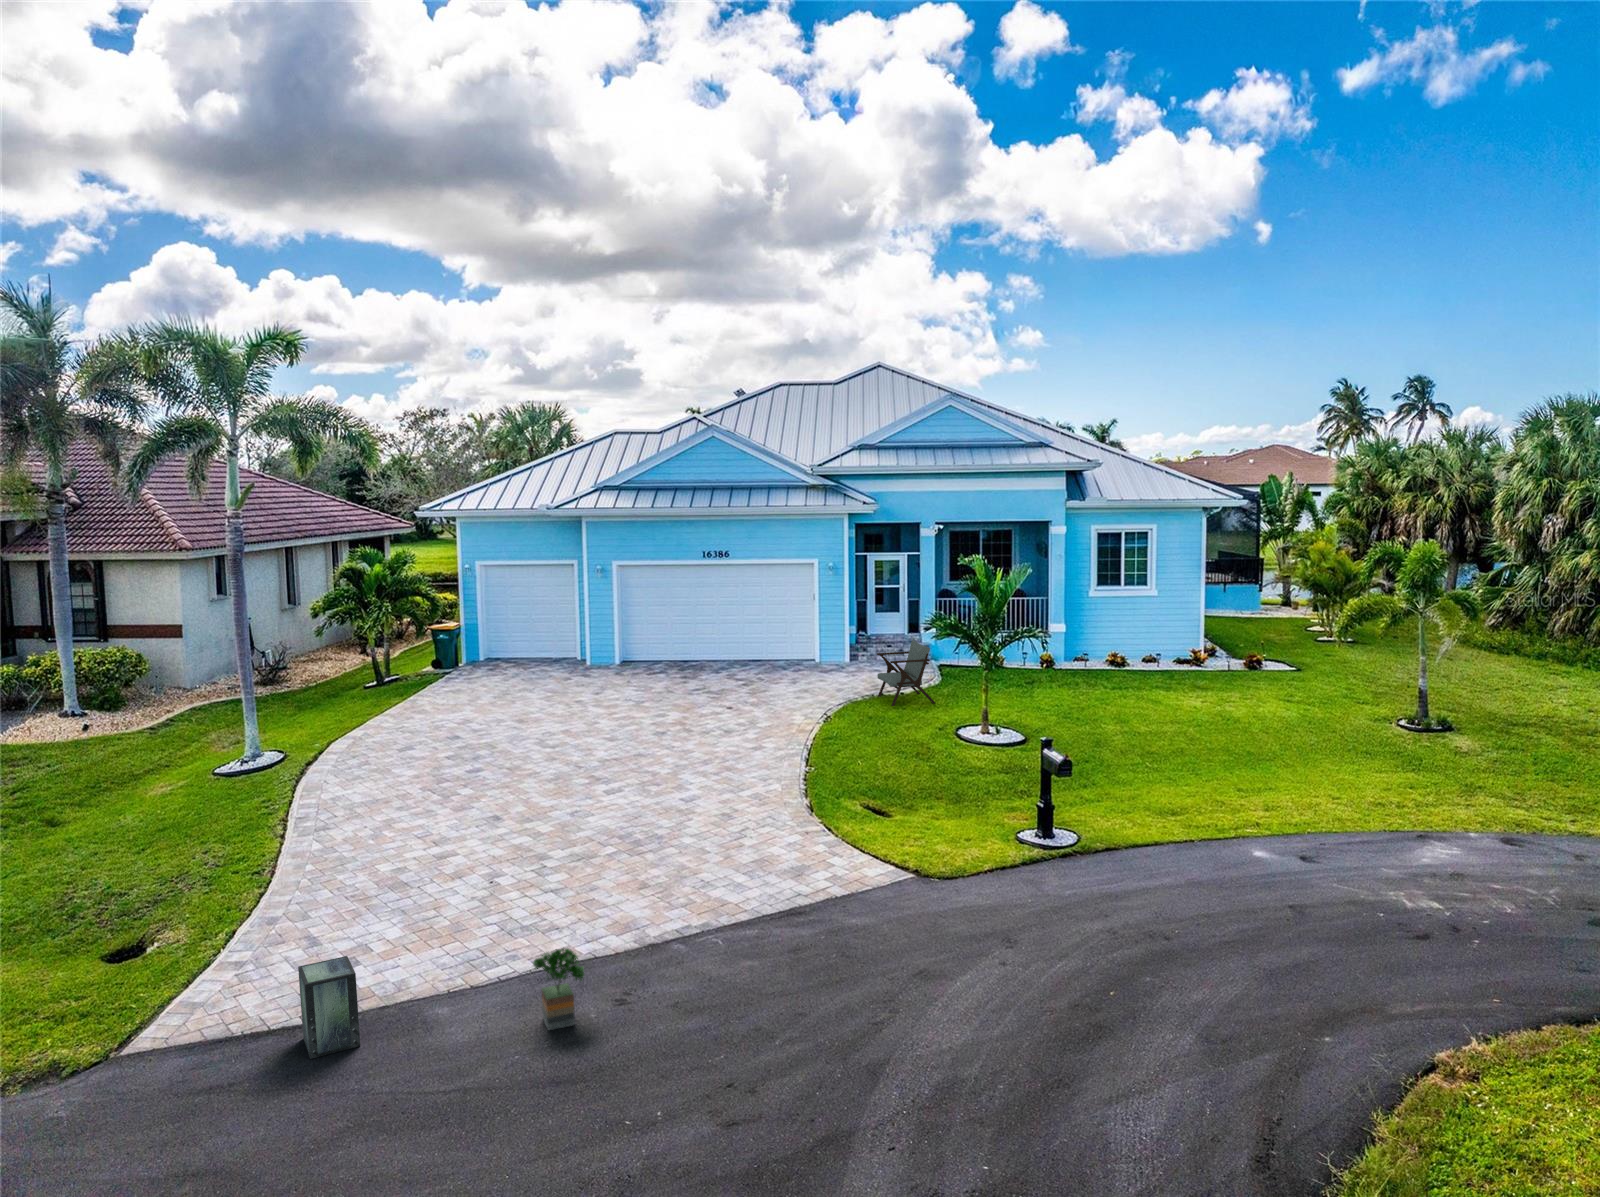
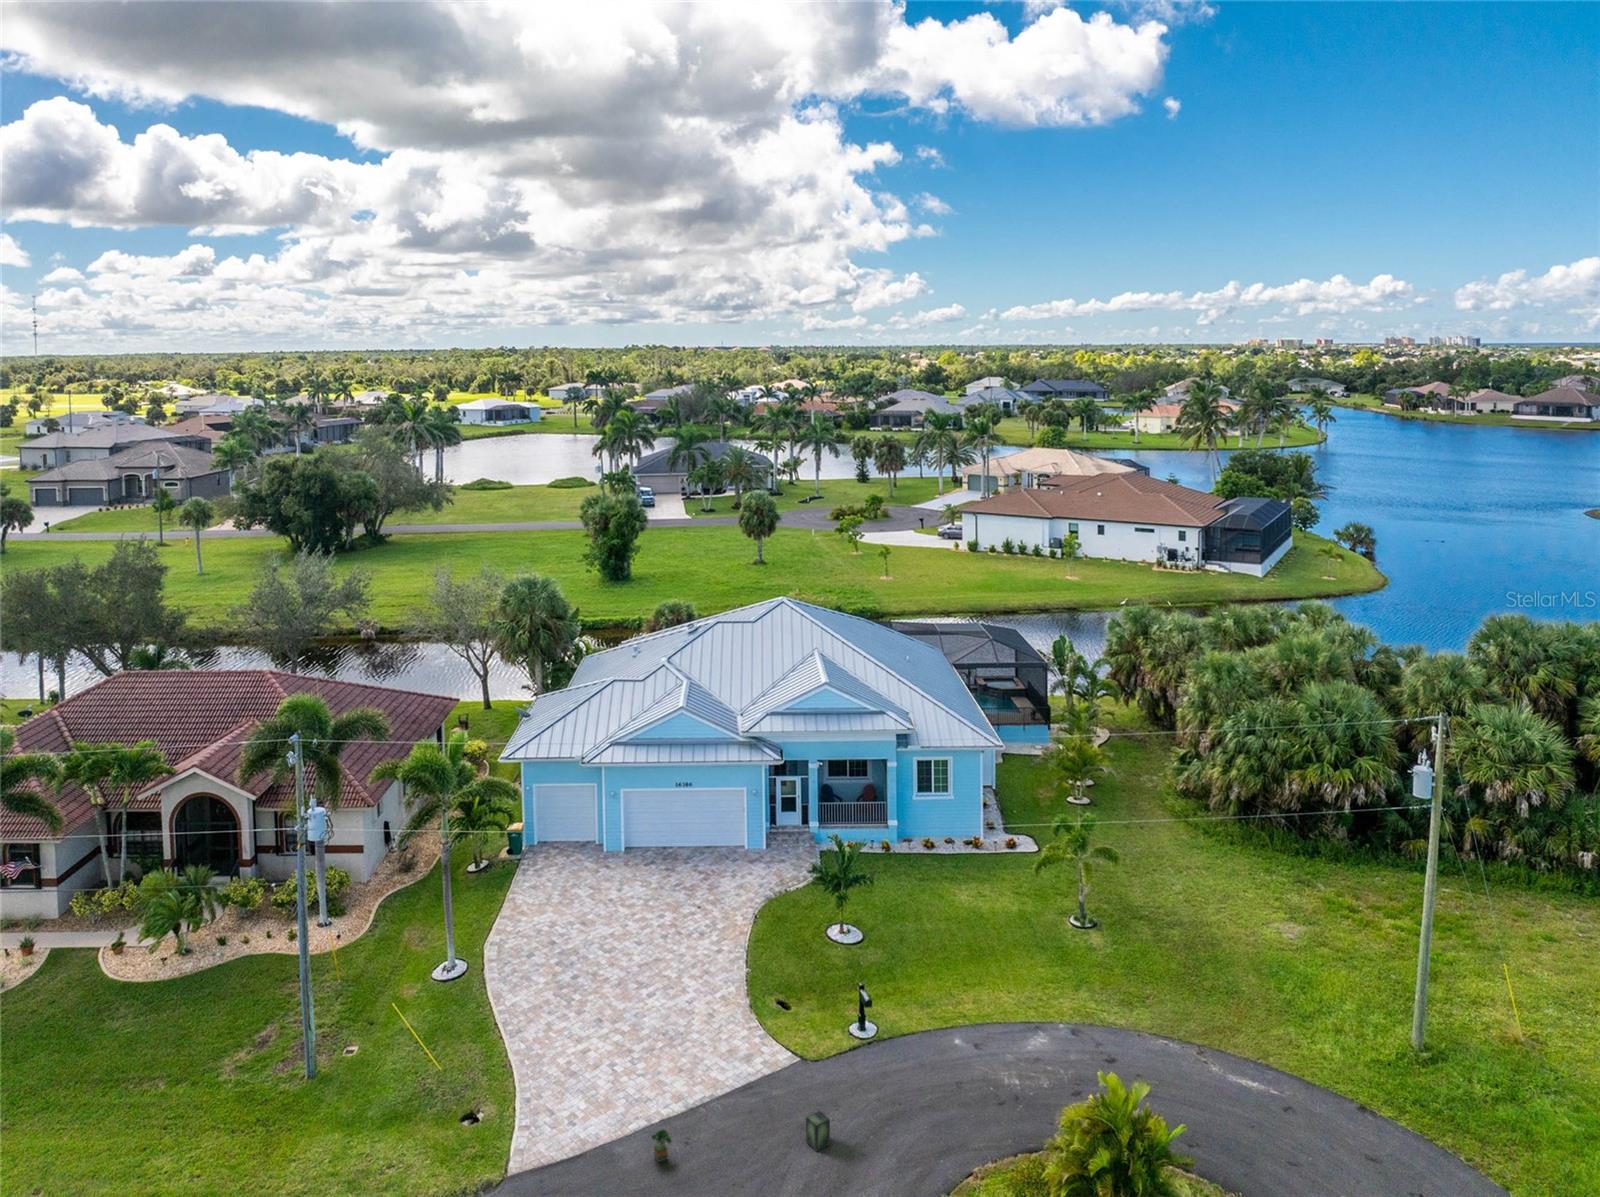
lounge chair: present [877,641,935,706] -> none [783,859,817,903]
storage box: present [298,956,360,1059] -> present [806,1111,830,1151]

